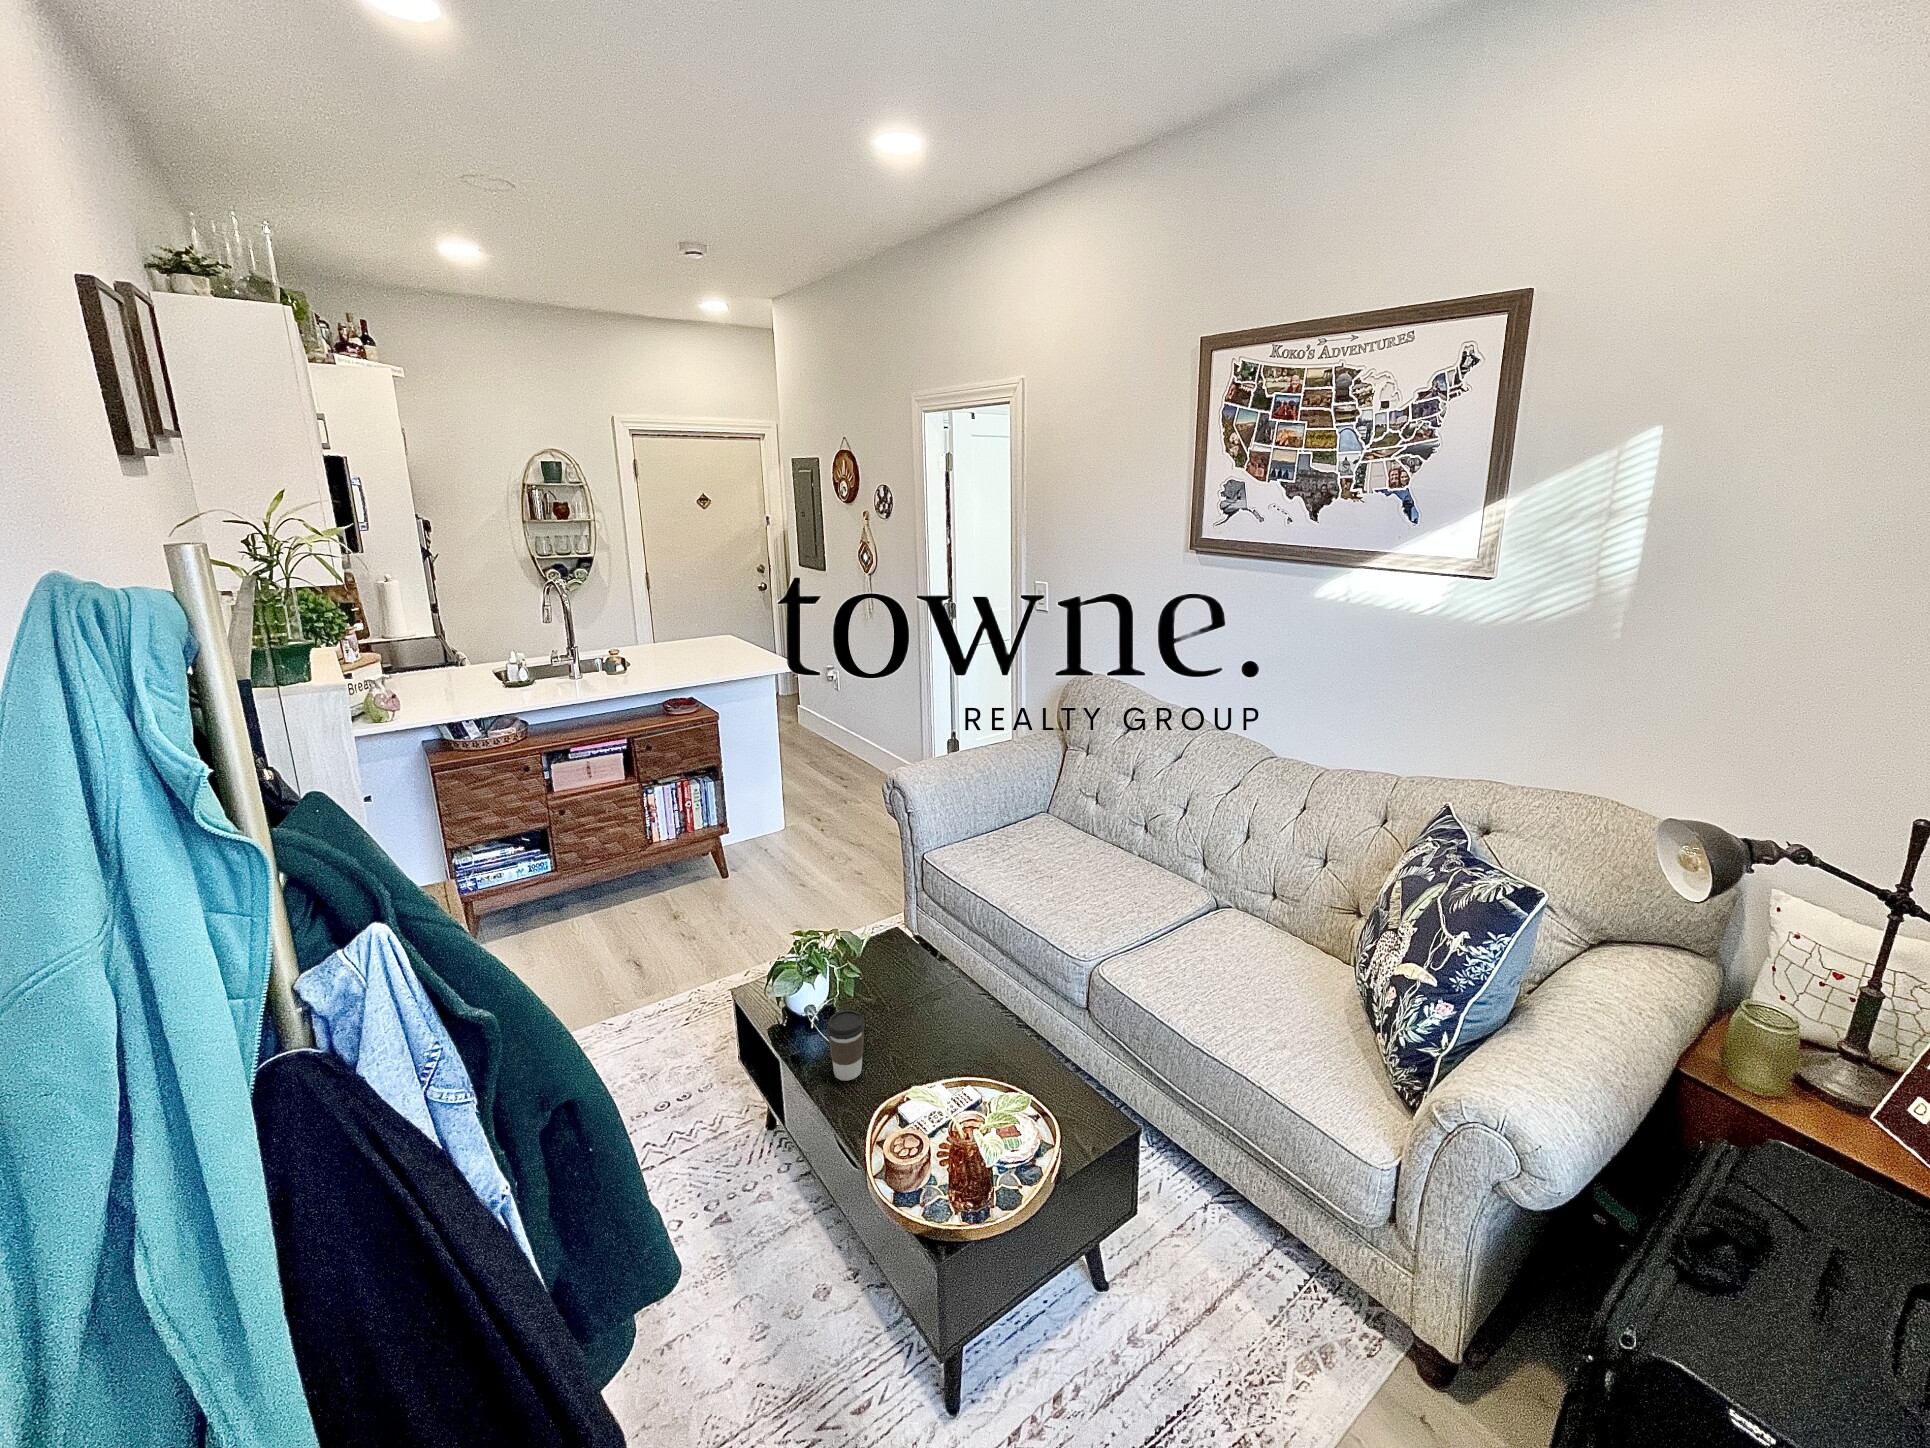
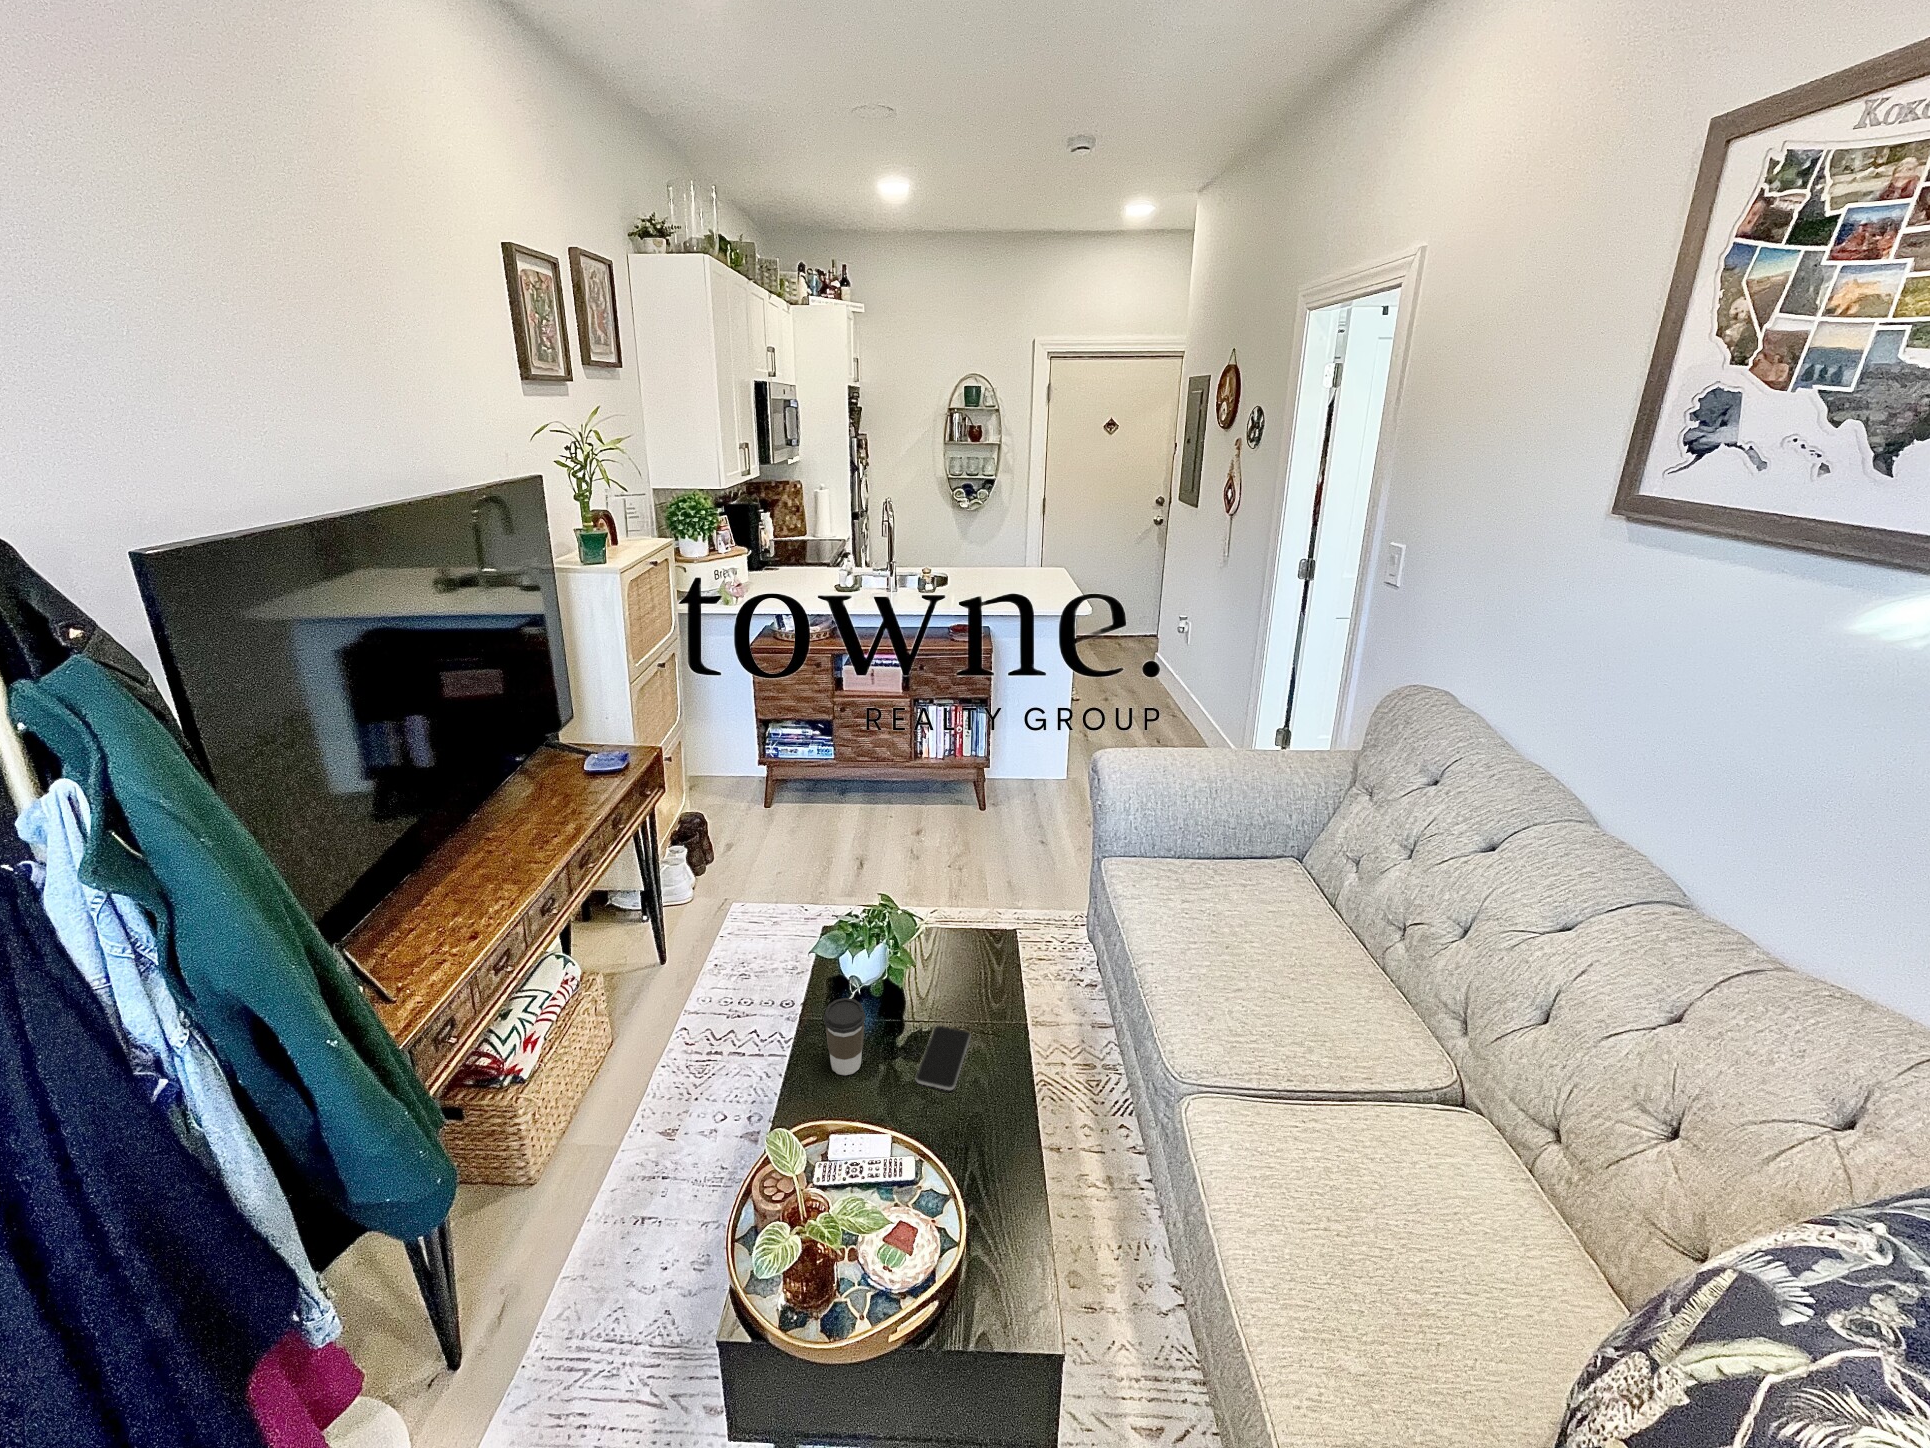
smartphone: none [893,1008,943,1056] -> present [916,1026,970,1090]

